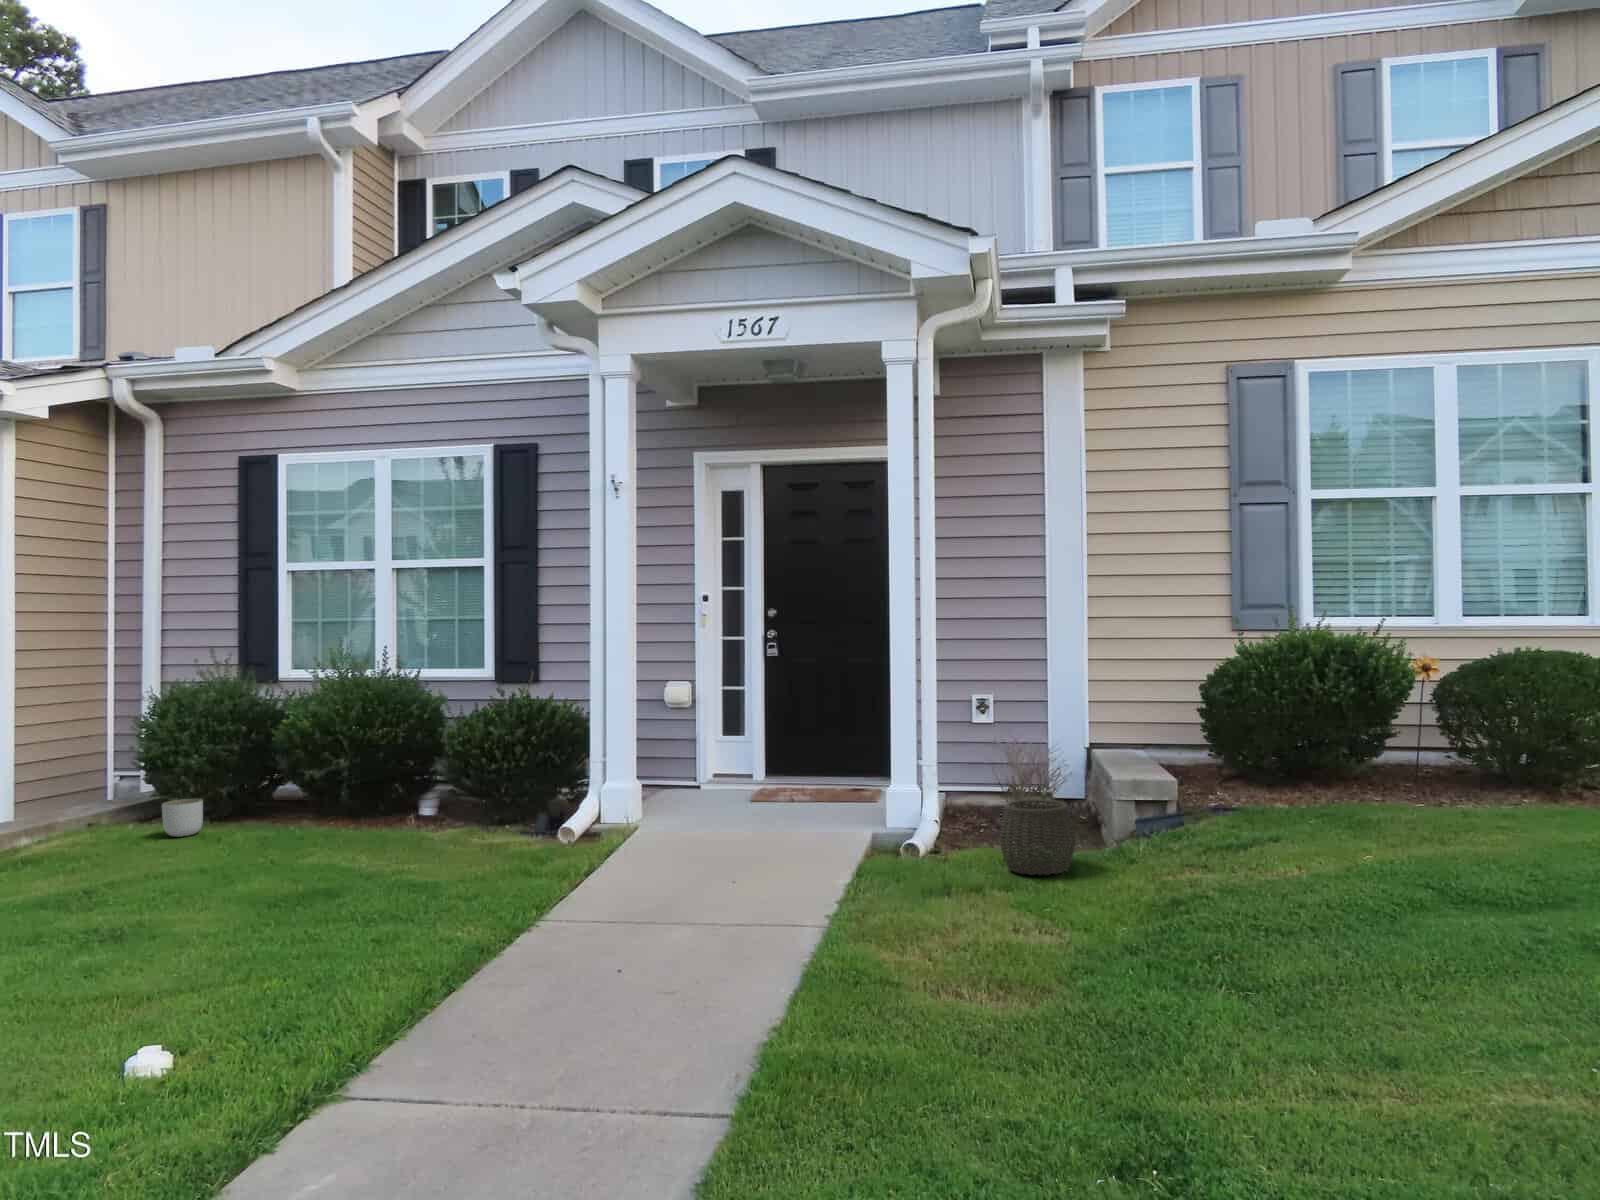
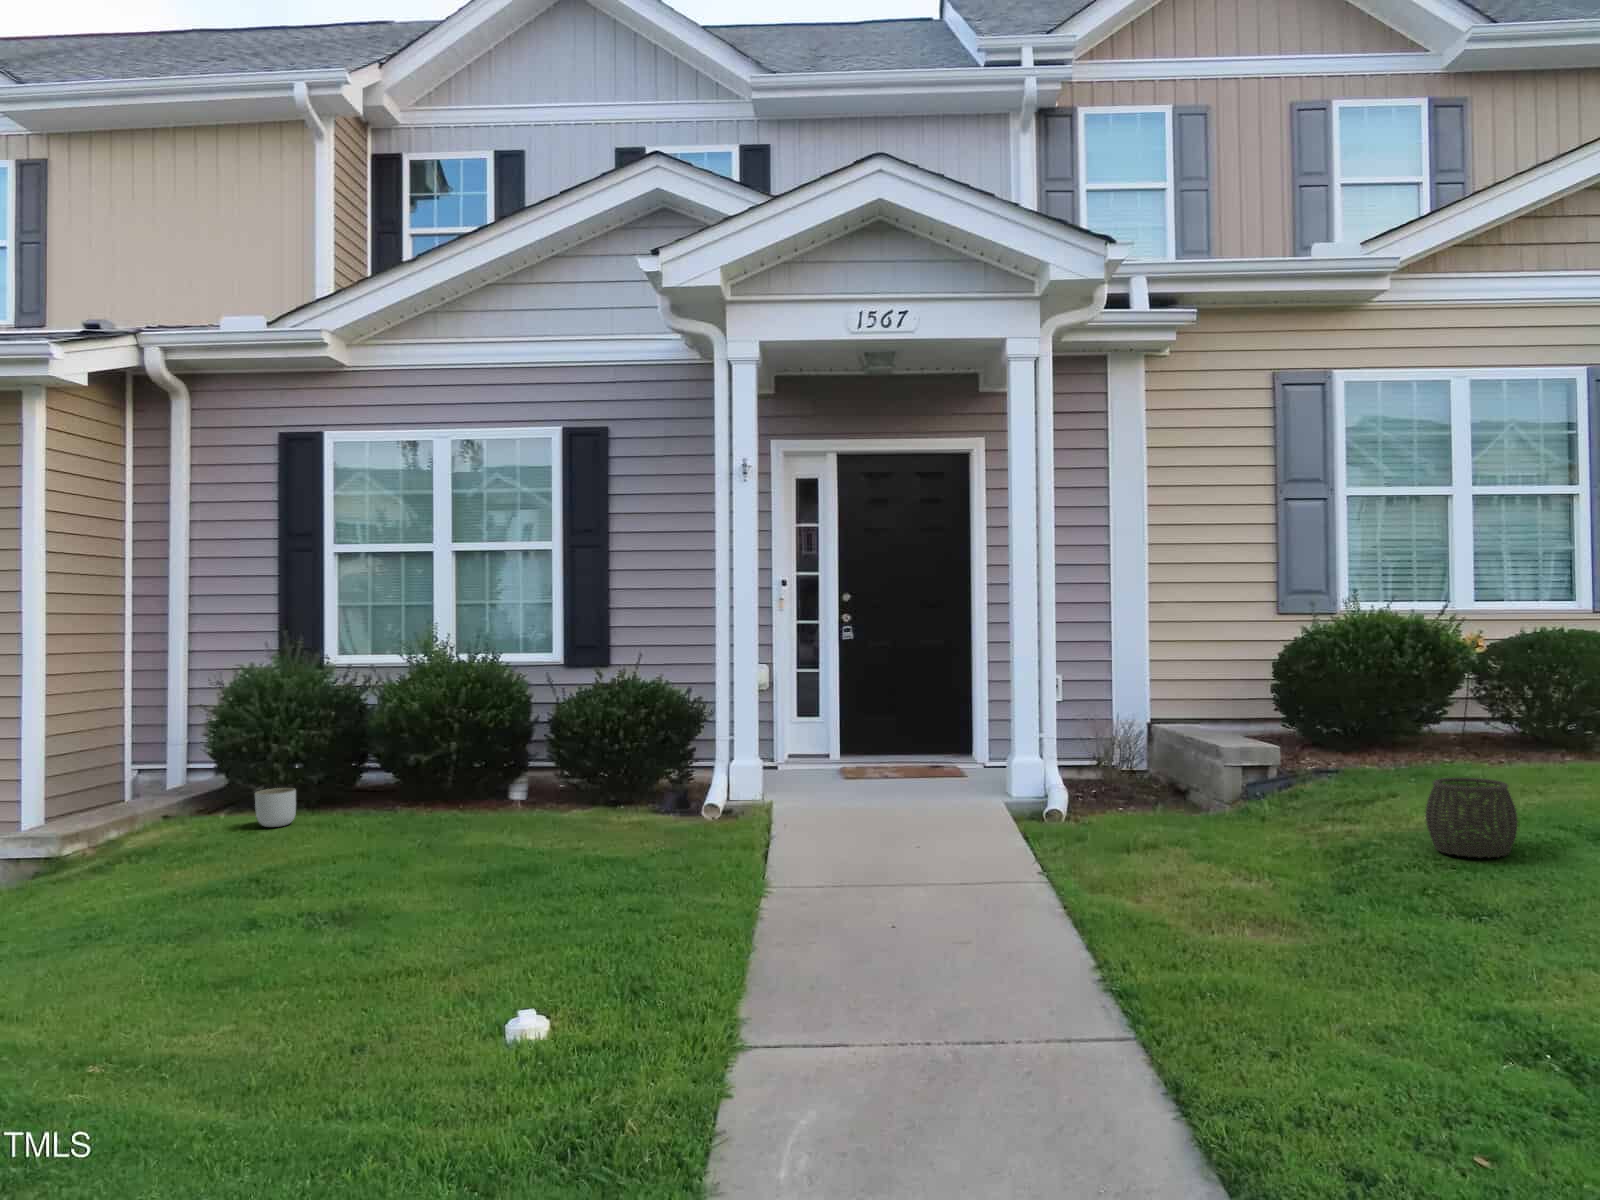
woven basket: present [999,799,1076,875] -> present [1425,778,1518,858]

